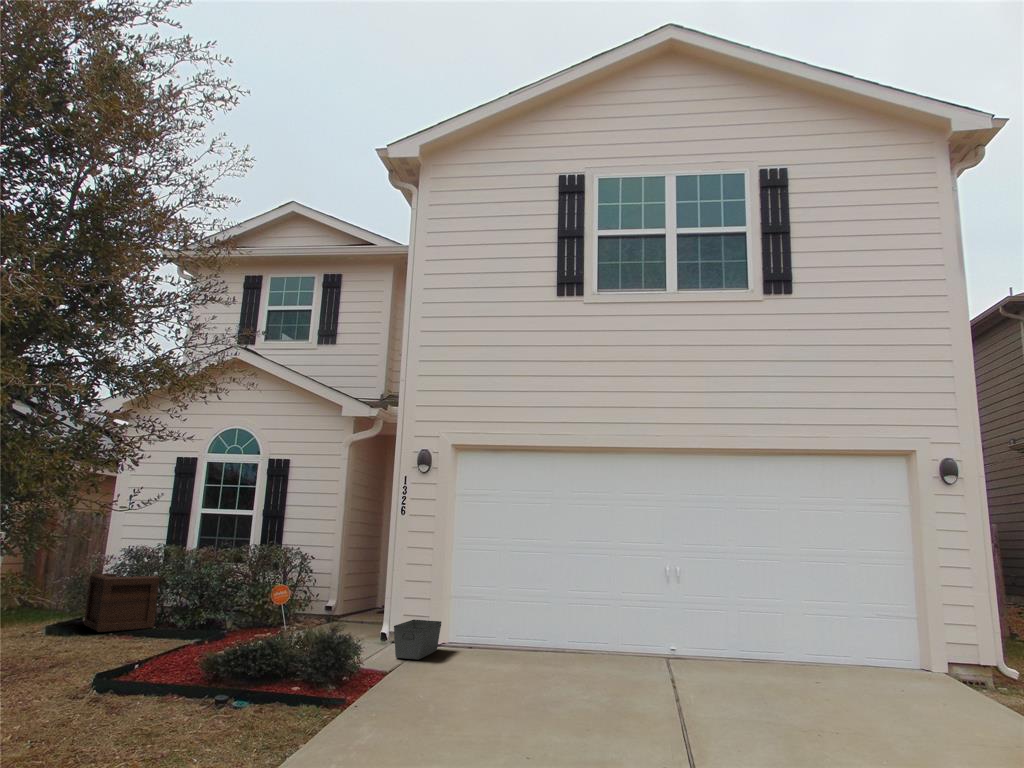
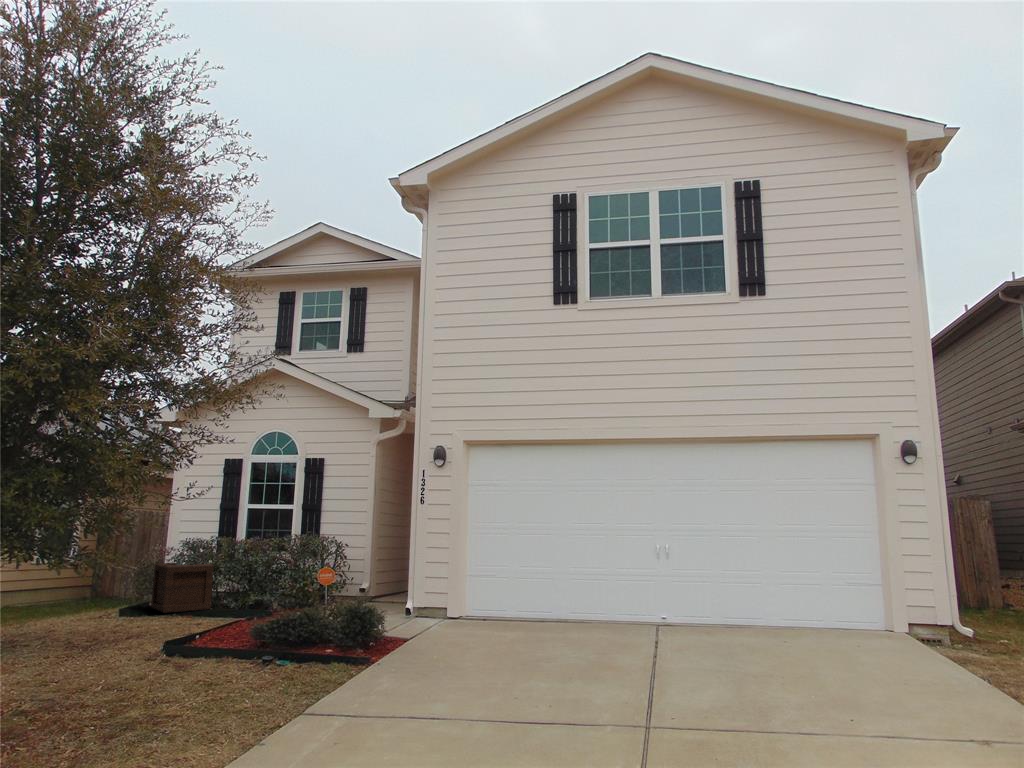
storage bin: present [394,620,441,659] -> none [414,596,457,630]

